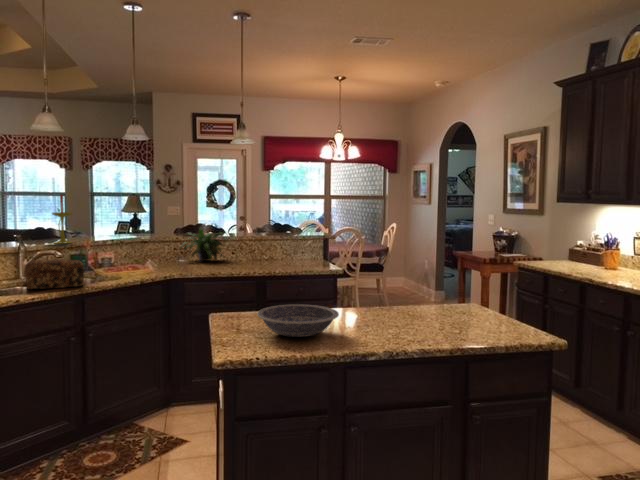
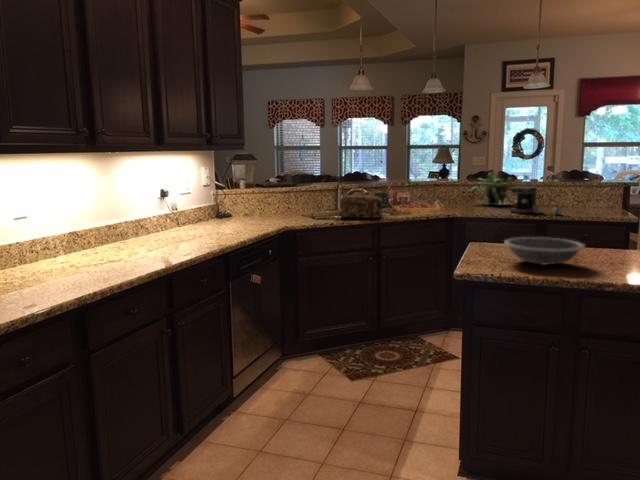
candle: present [52,195,72,244] -> none [364,143,380,185]
coffee maker: none [228,242,280,271] -> present [510,186,564,215]

